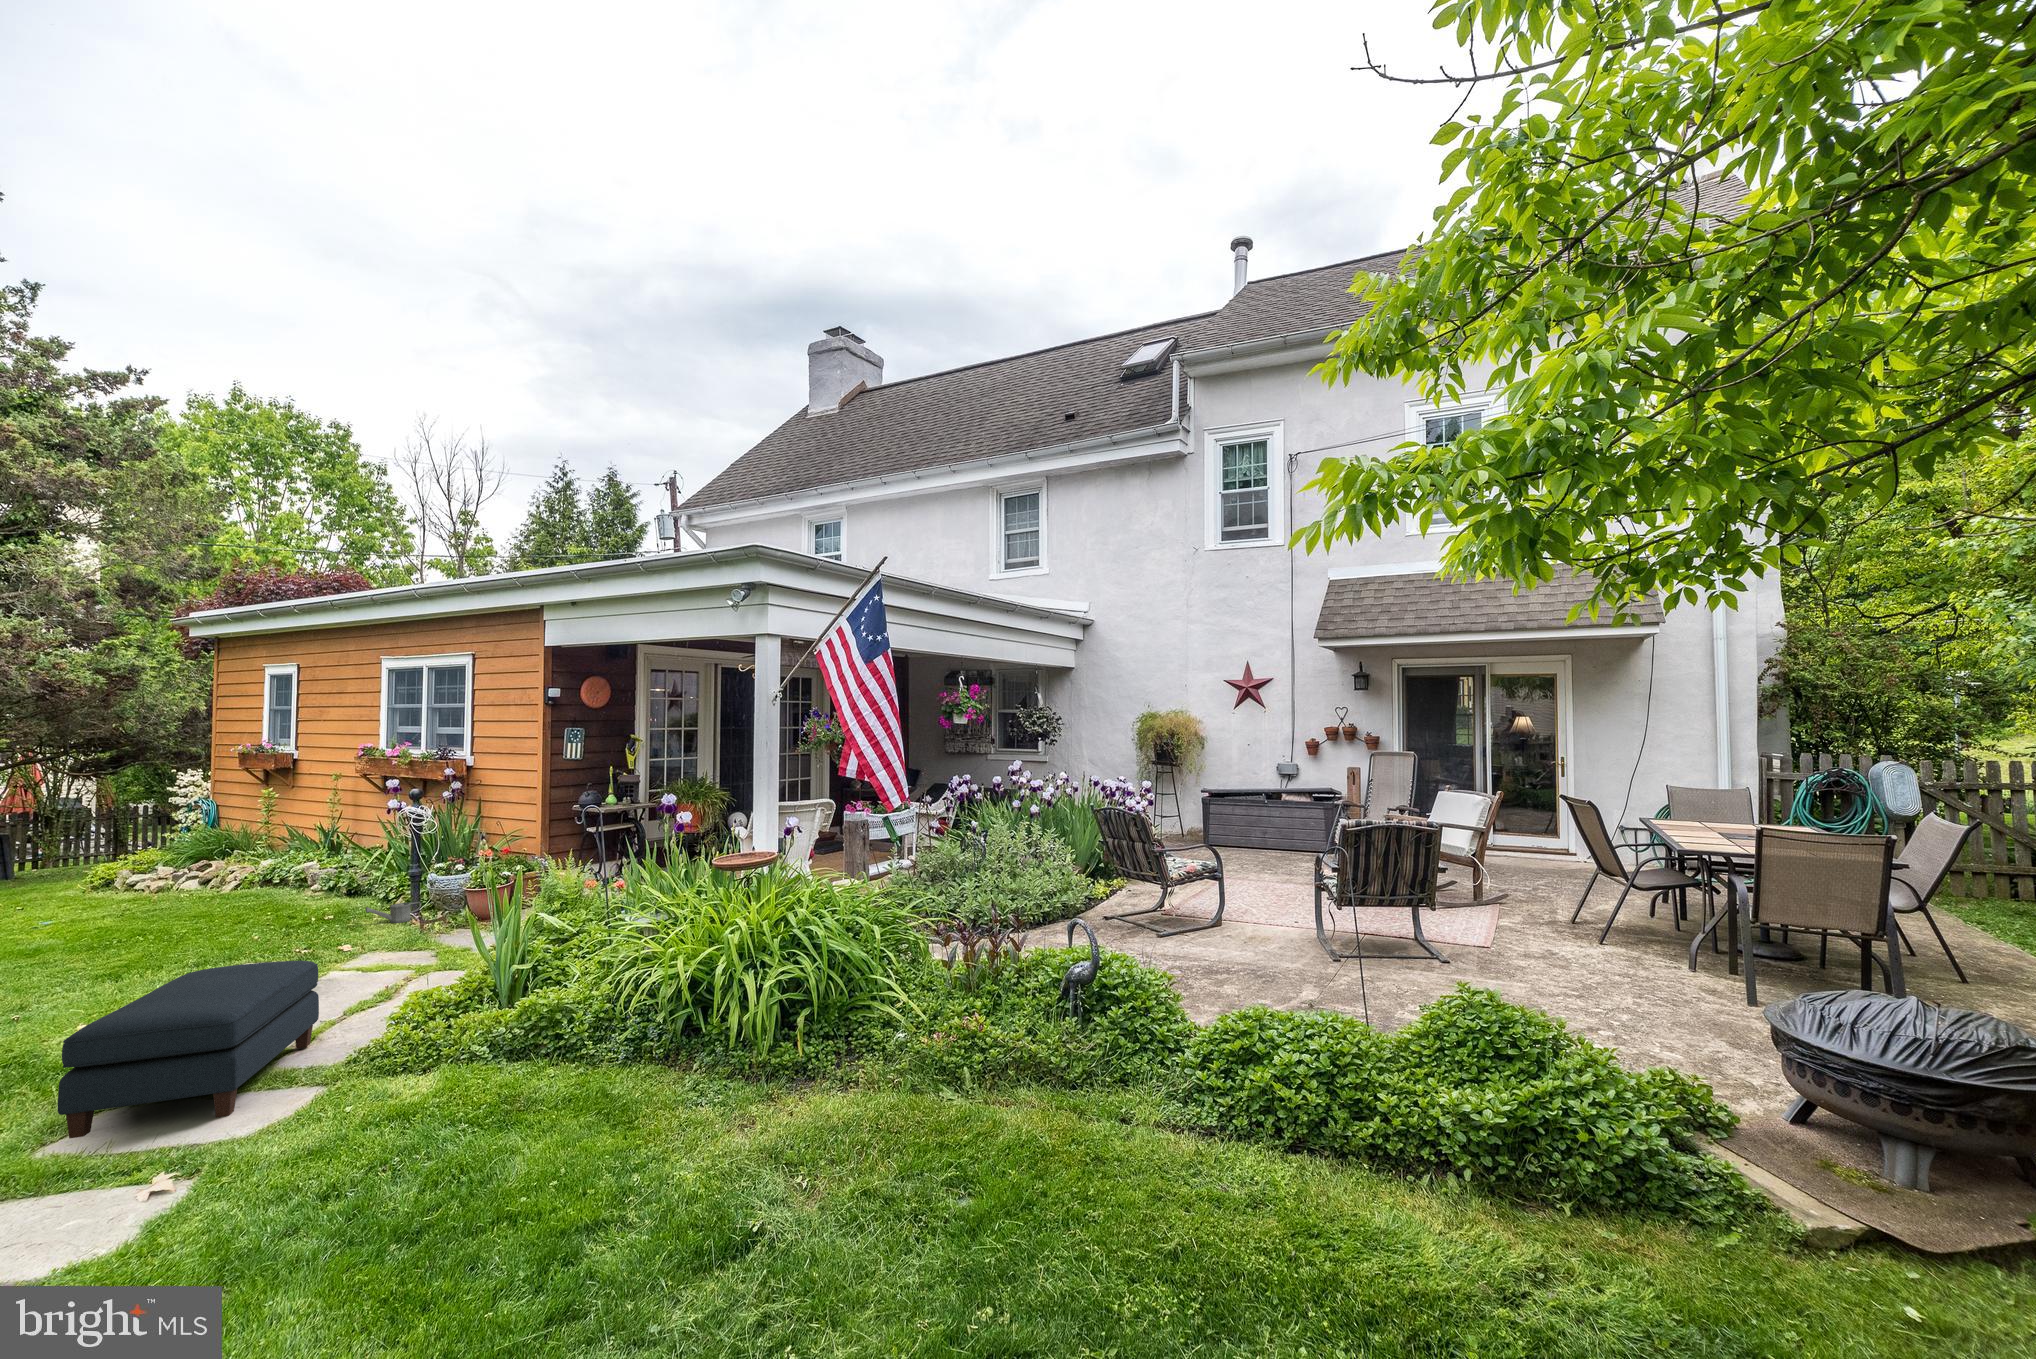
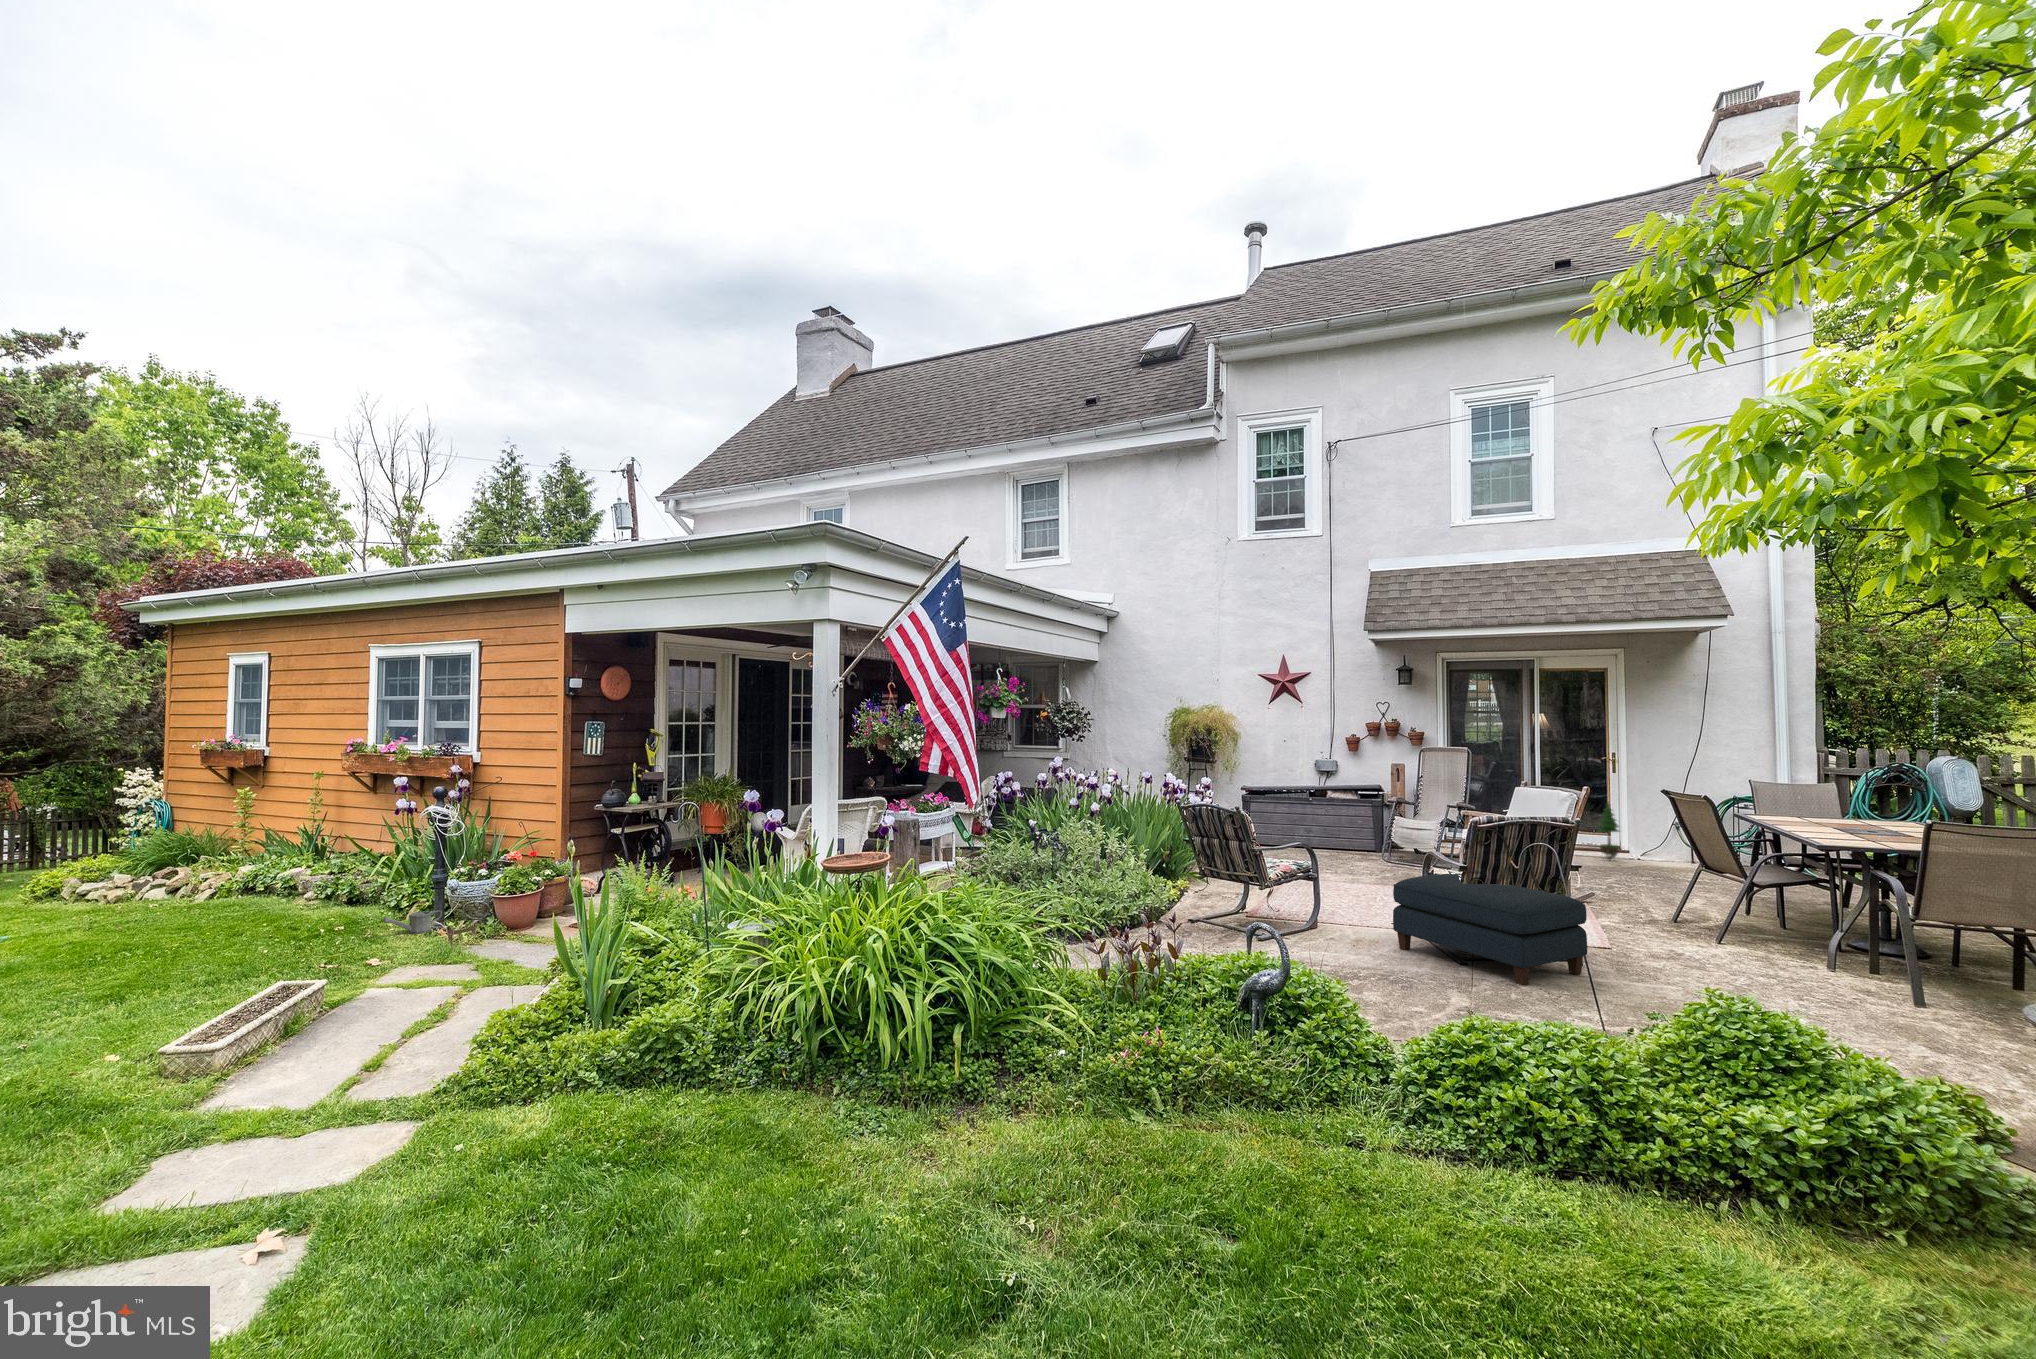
potted tree: none [1549,805,1574,863] -> present [1598,803,1619,859]
ottoman: present [58,961,319,1138] -> present [1393,874,1587,986]

